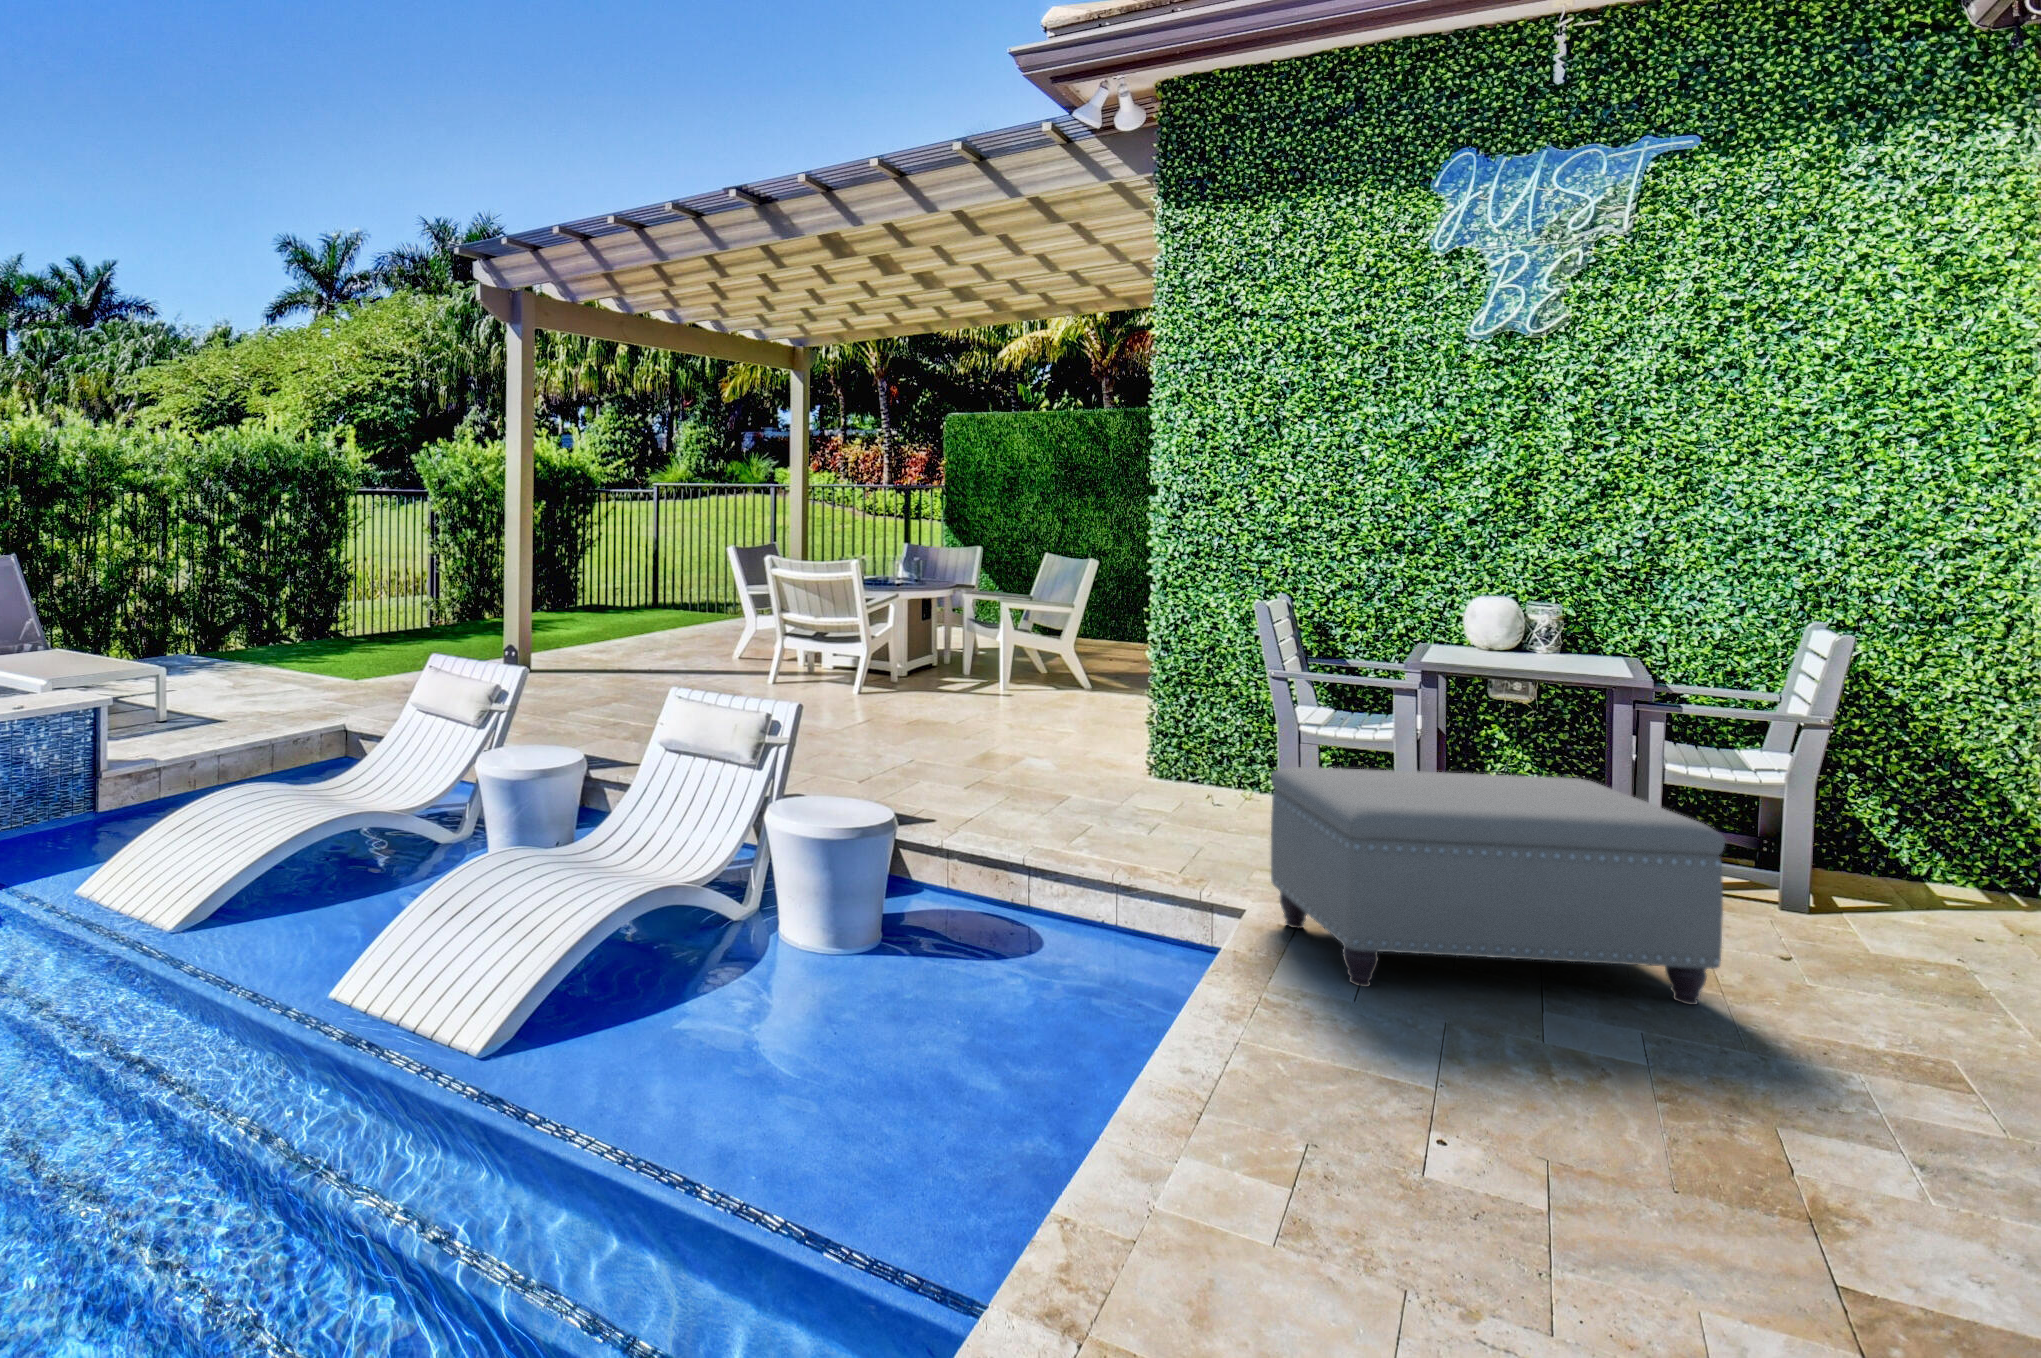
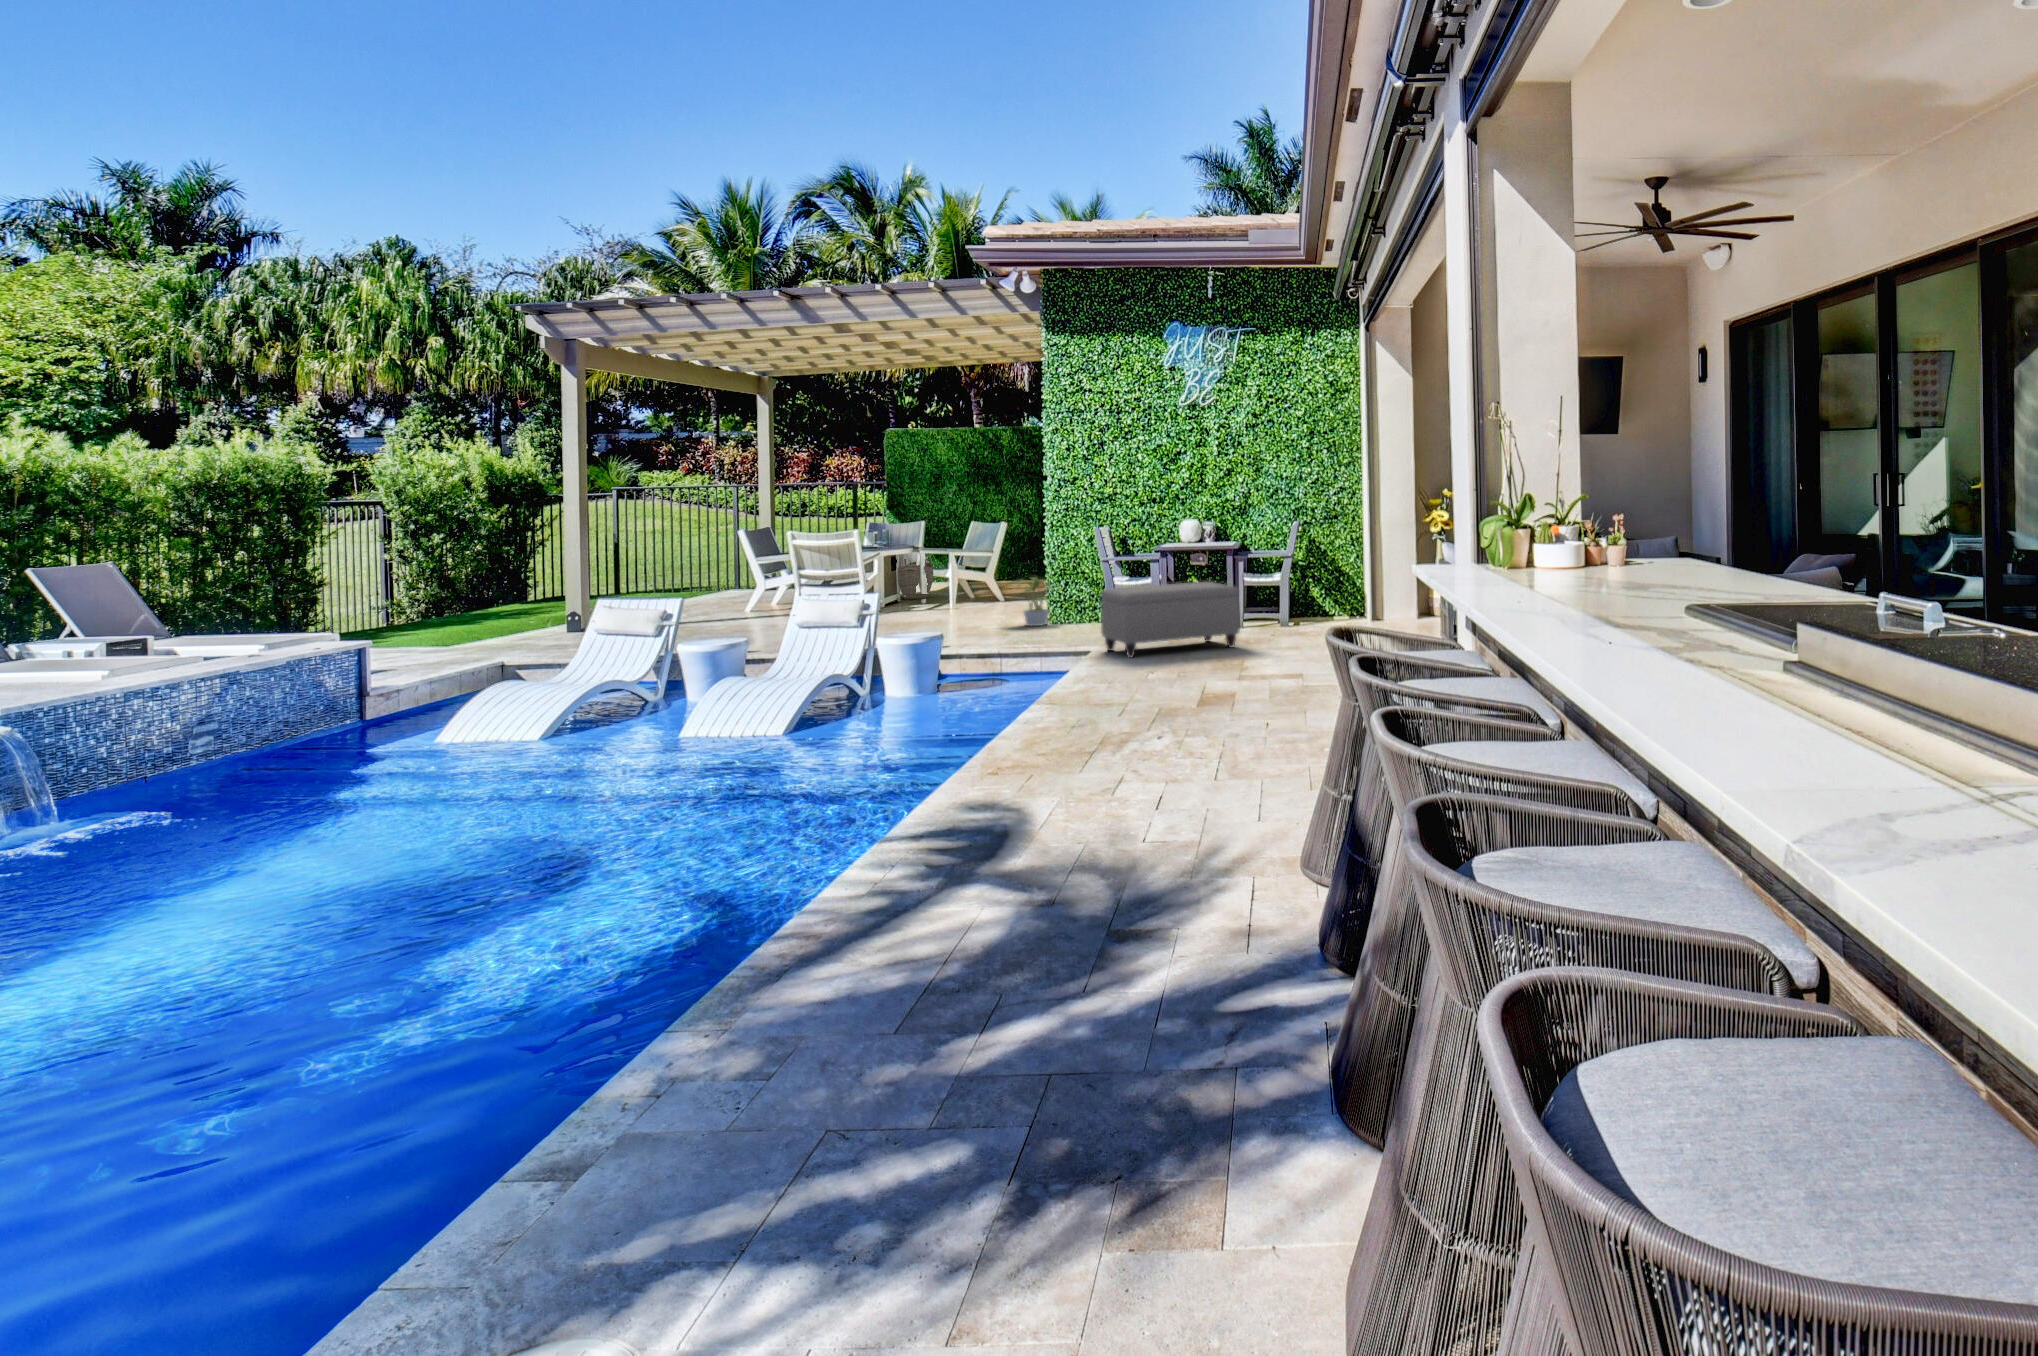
woven basket: none [934,590,987,662] -> present [897,556,933,600]
potted plant: none [1074,673,1187,772] -> present [1015,577,1060,626]

